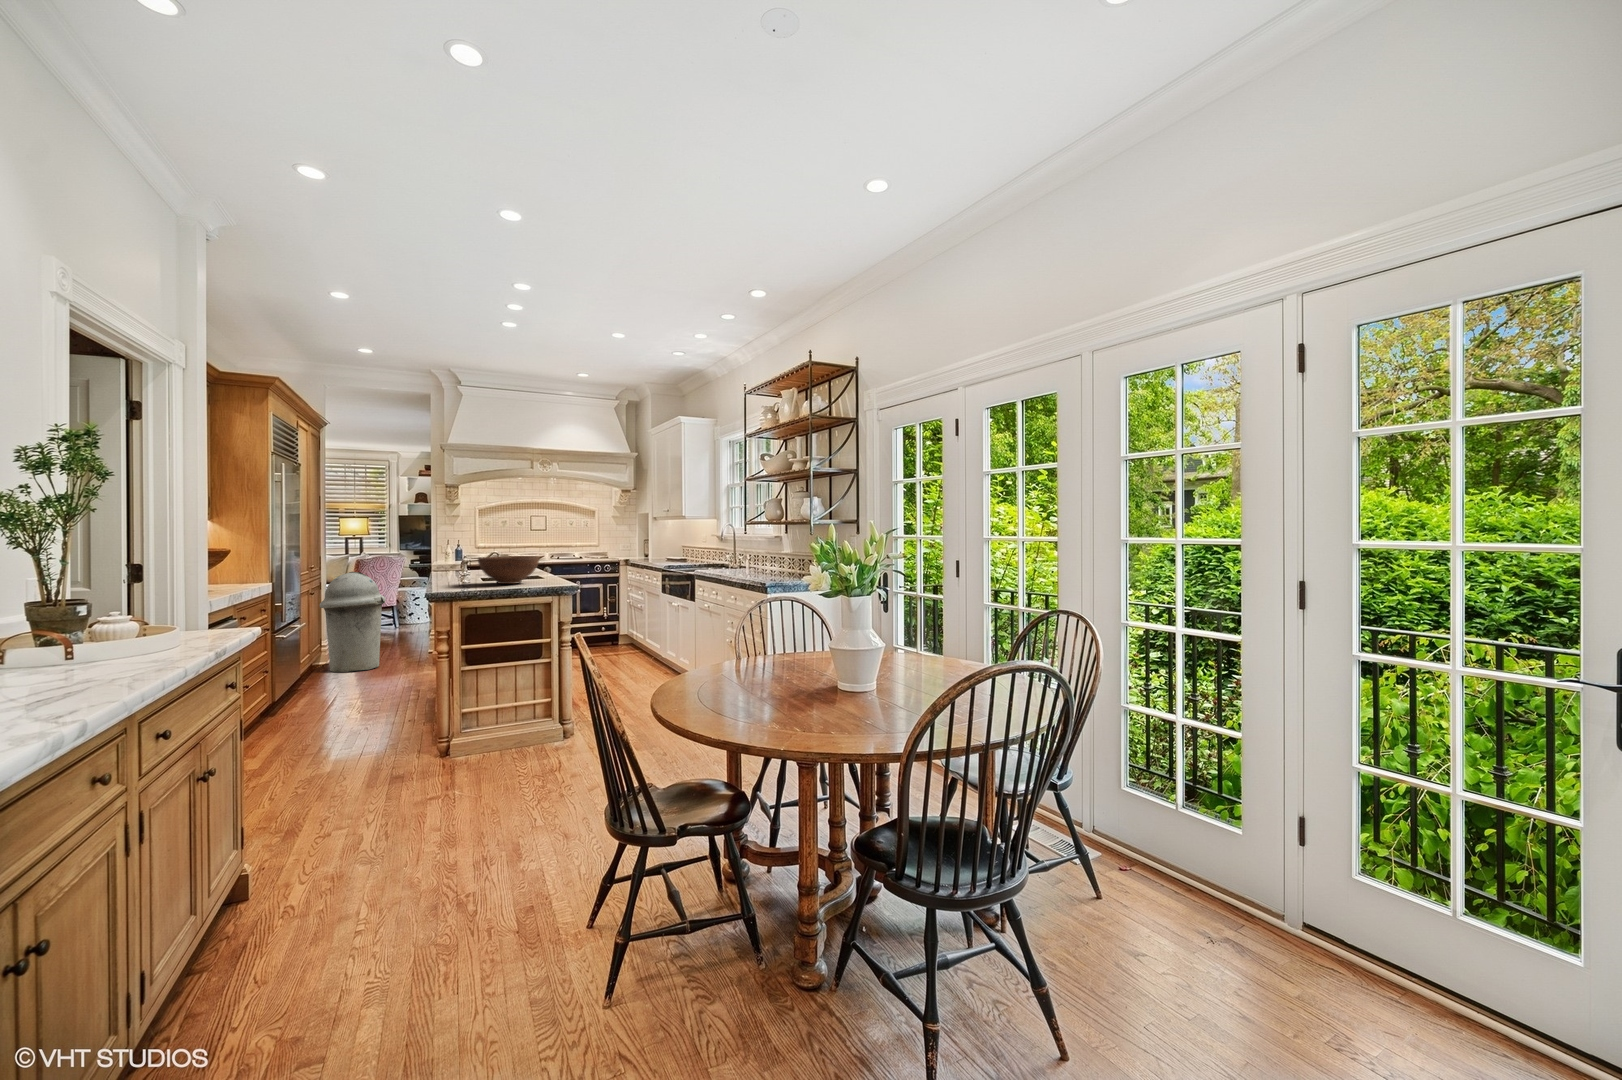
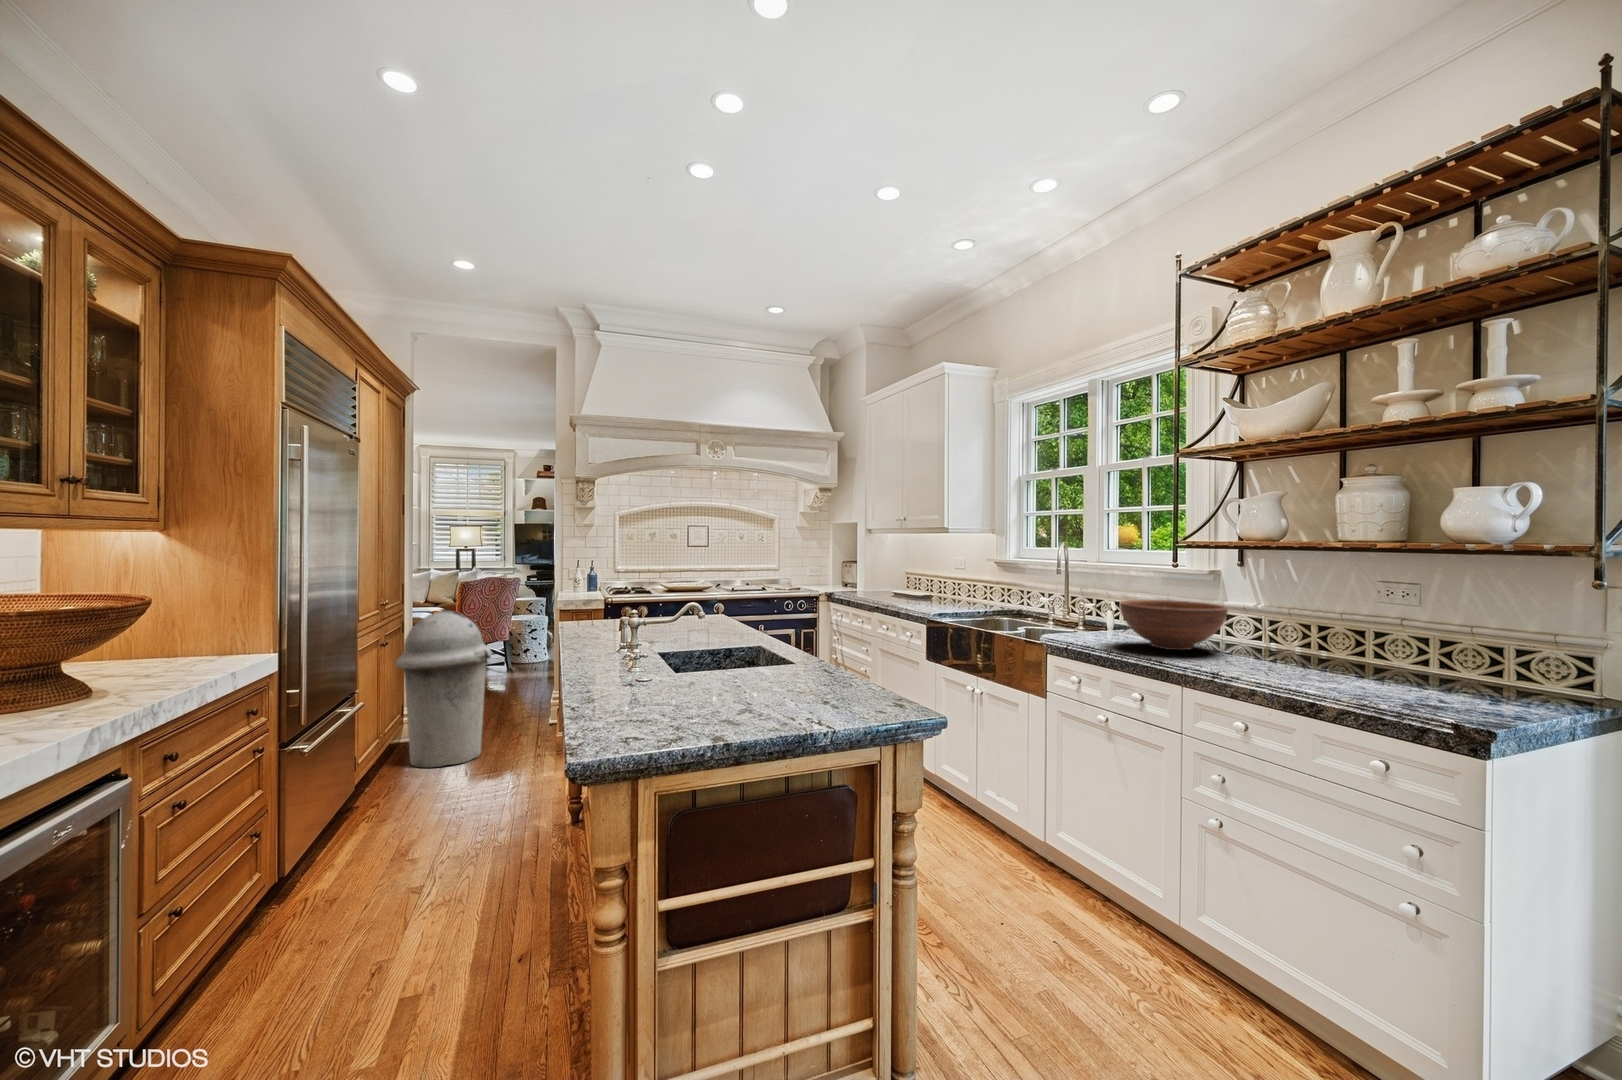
fruit bowl: present [478,556,539,584] -> present [1120,600,1228,650]

